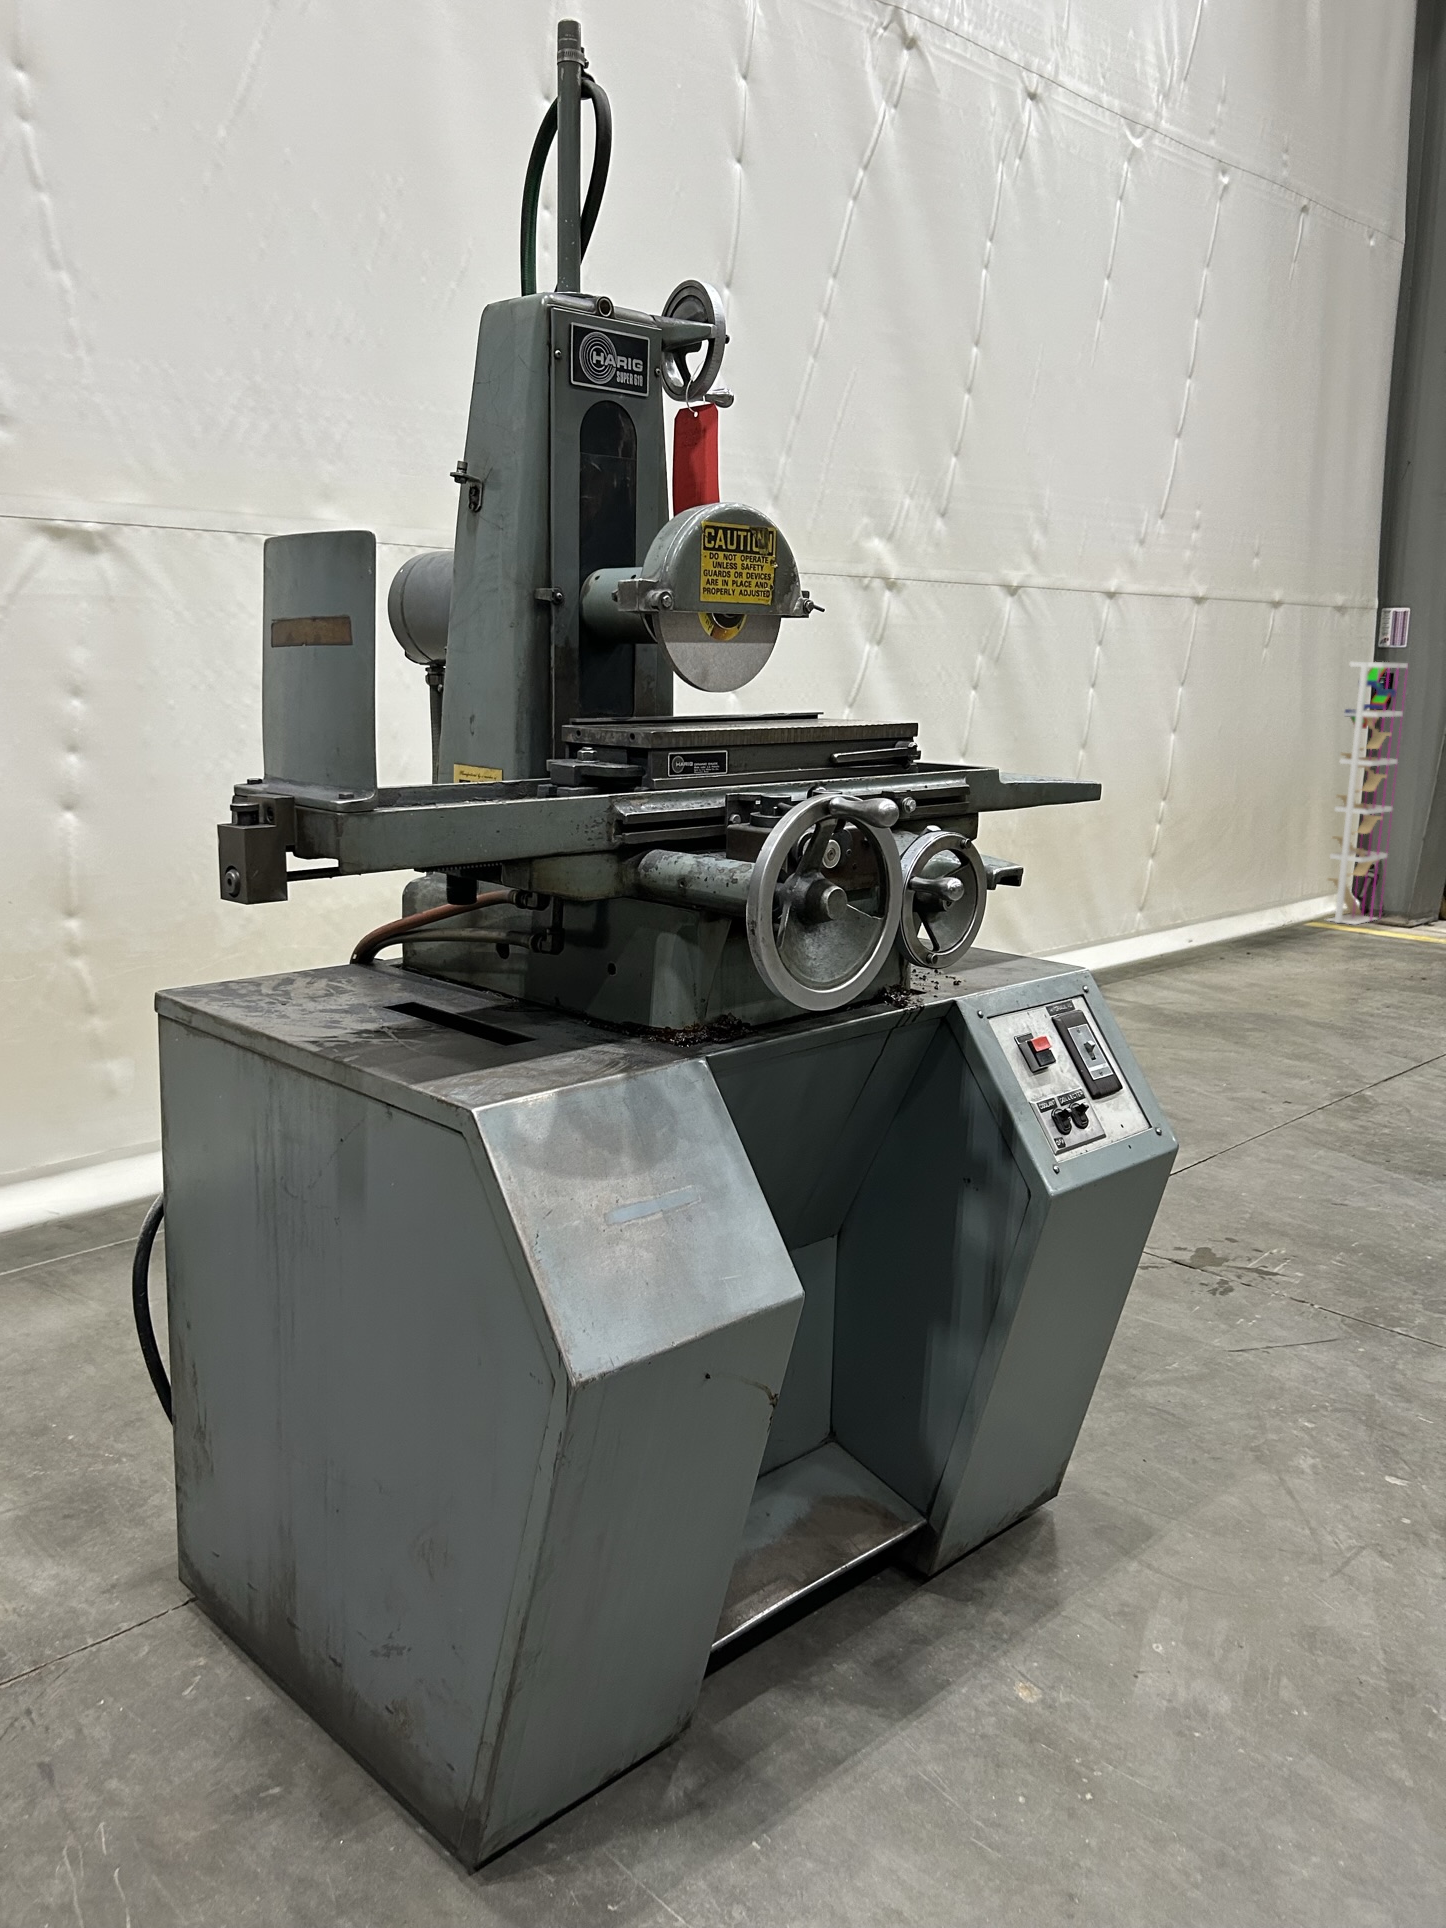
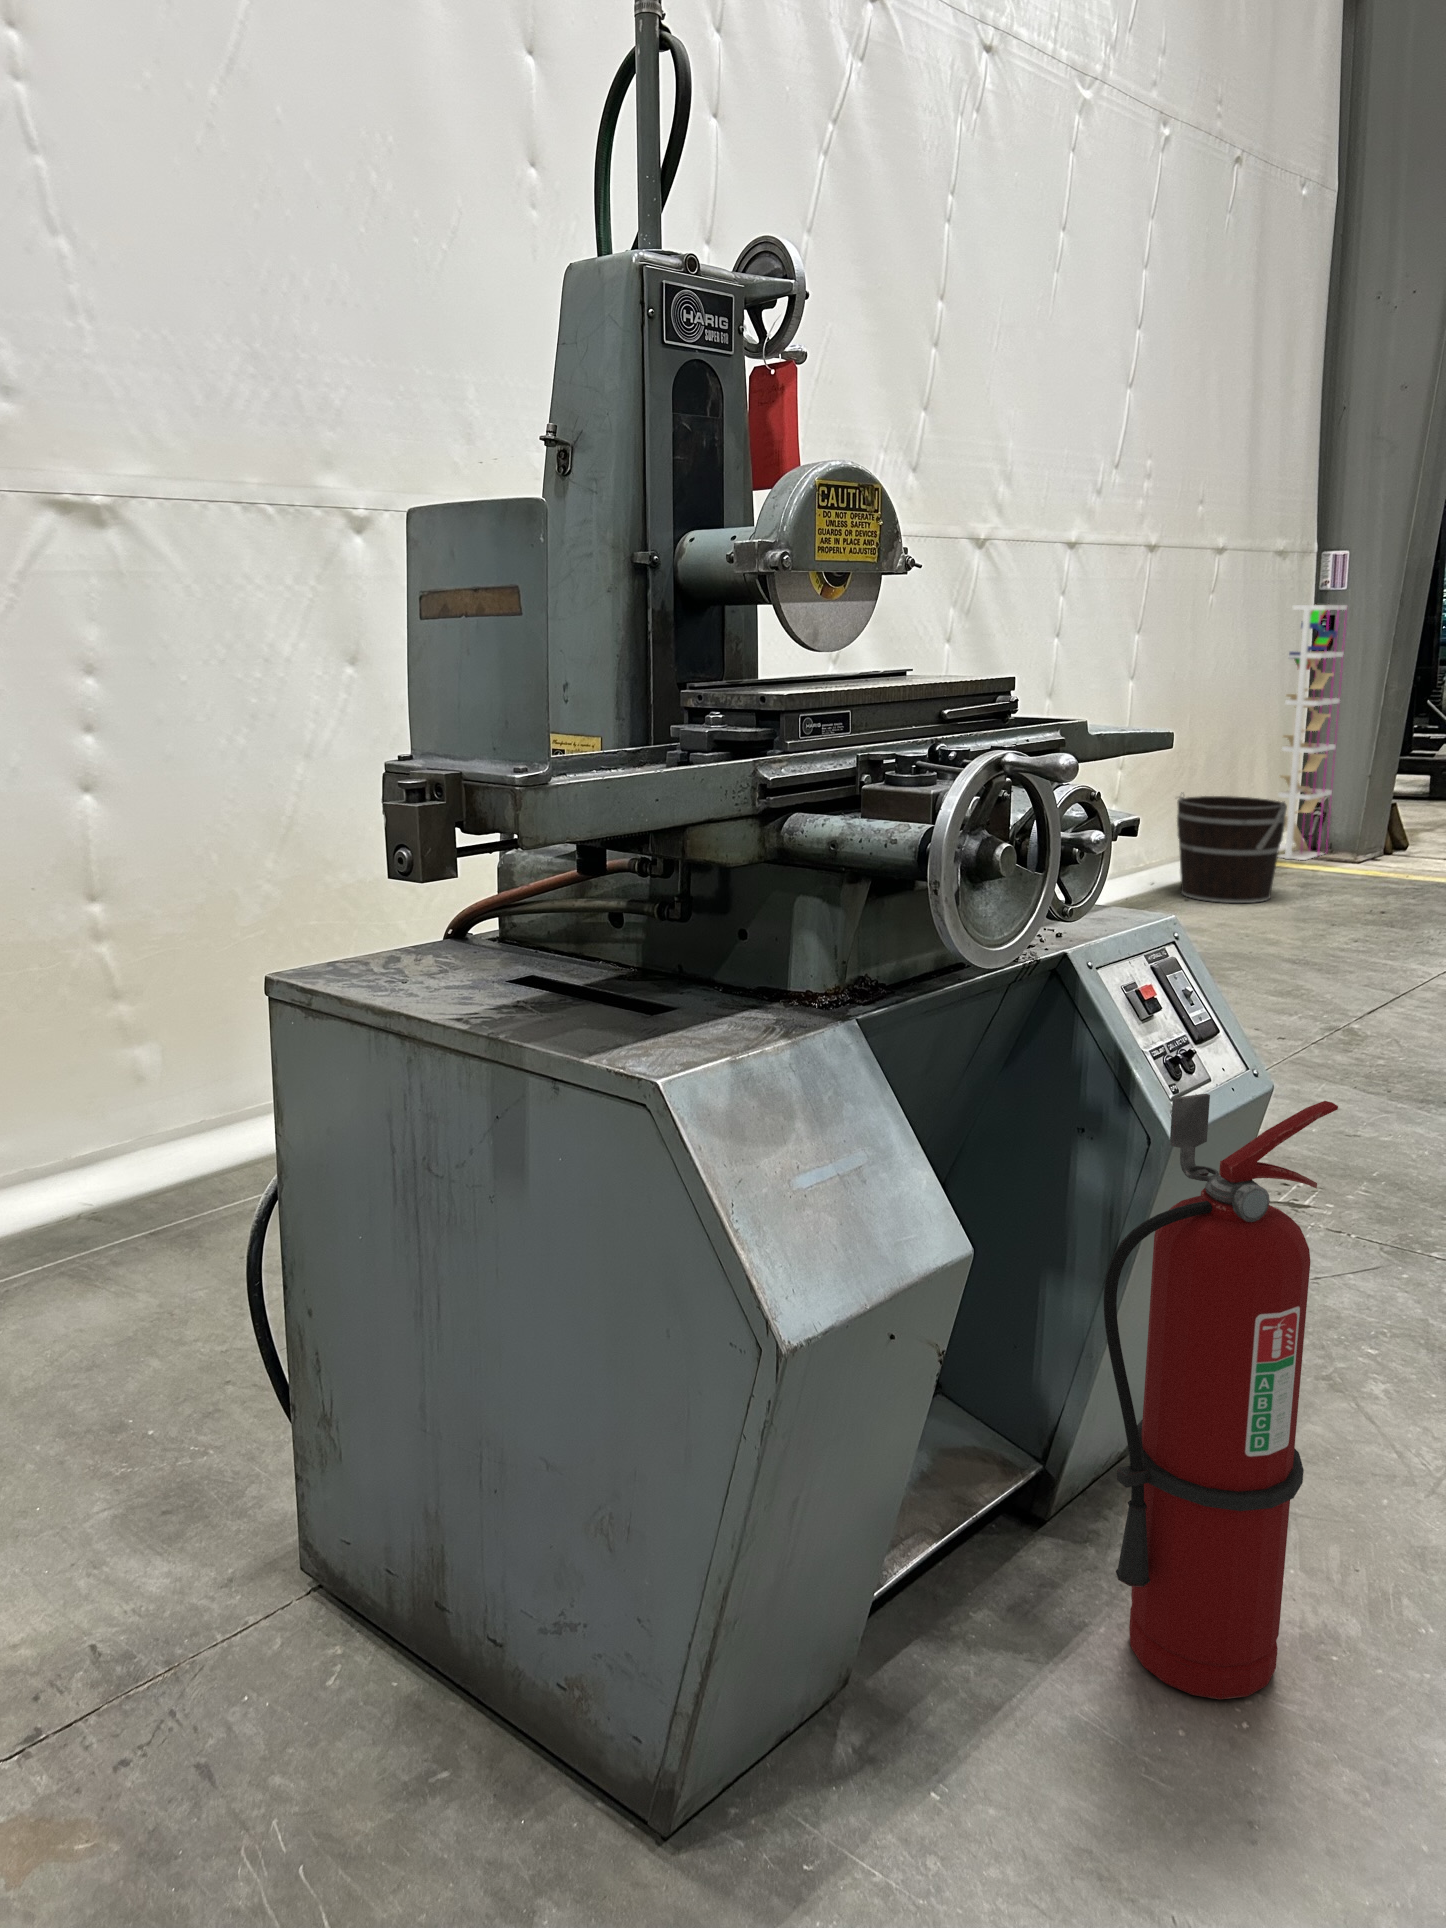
bucket: none [1214,849,1330,966] -> present [1177,792,1287,903]
fire extinguisher: none [956,1149,1207,1768] -> present [1104,1094,1338,1699]

